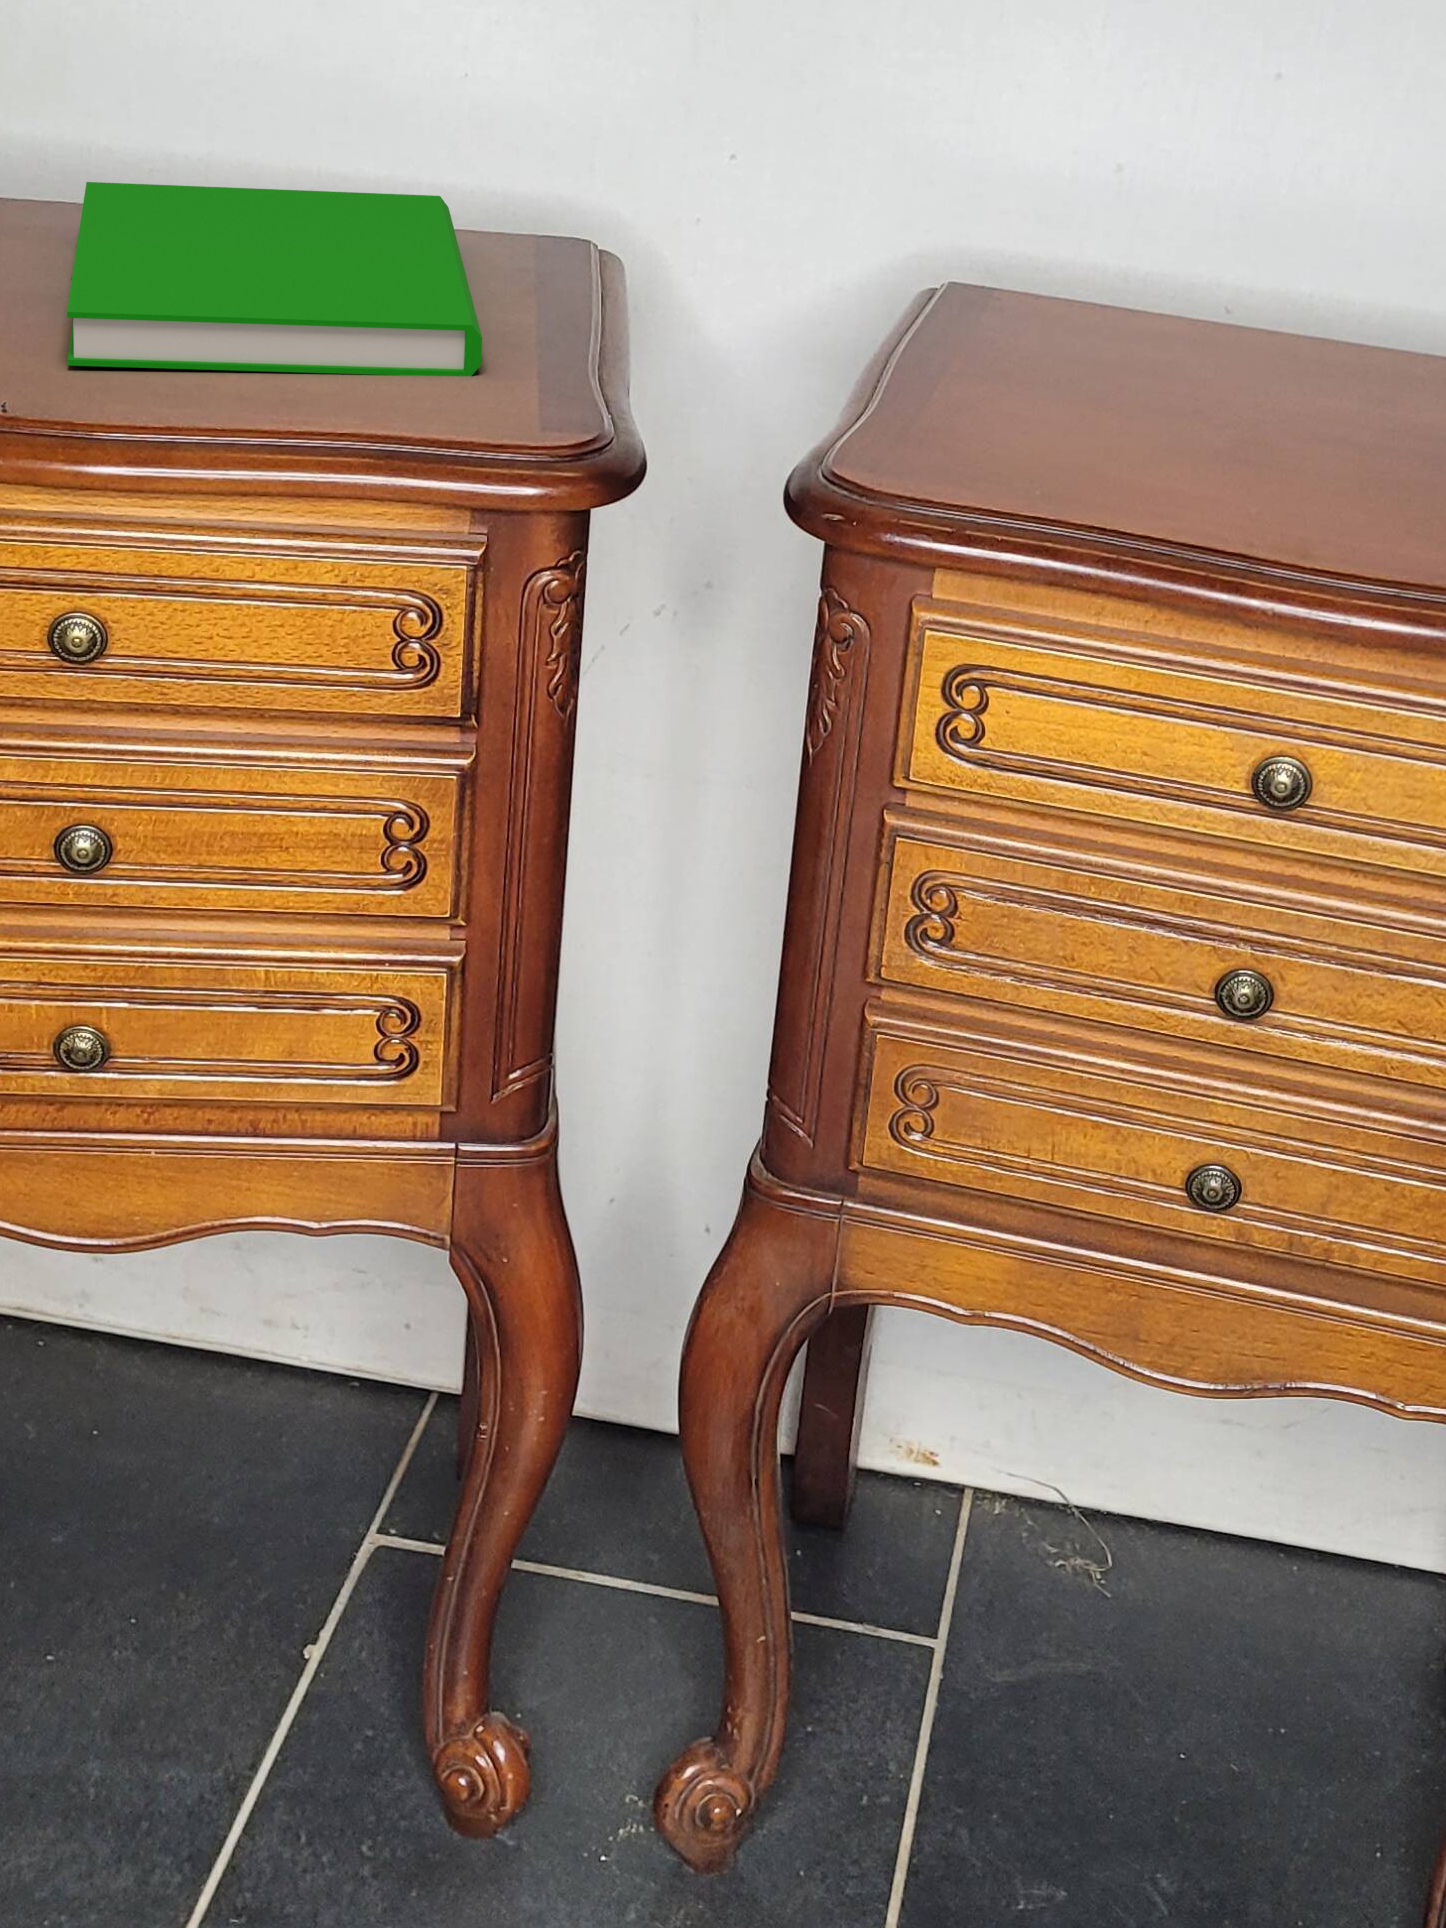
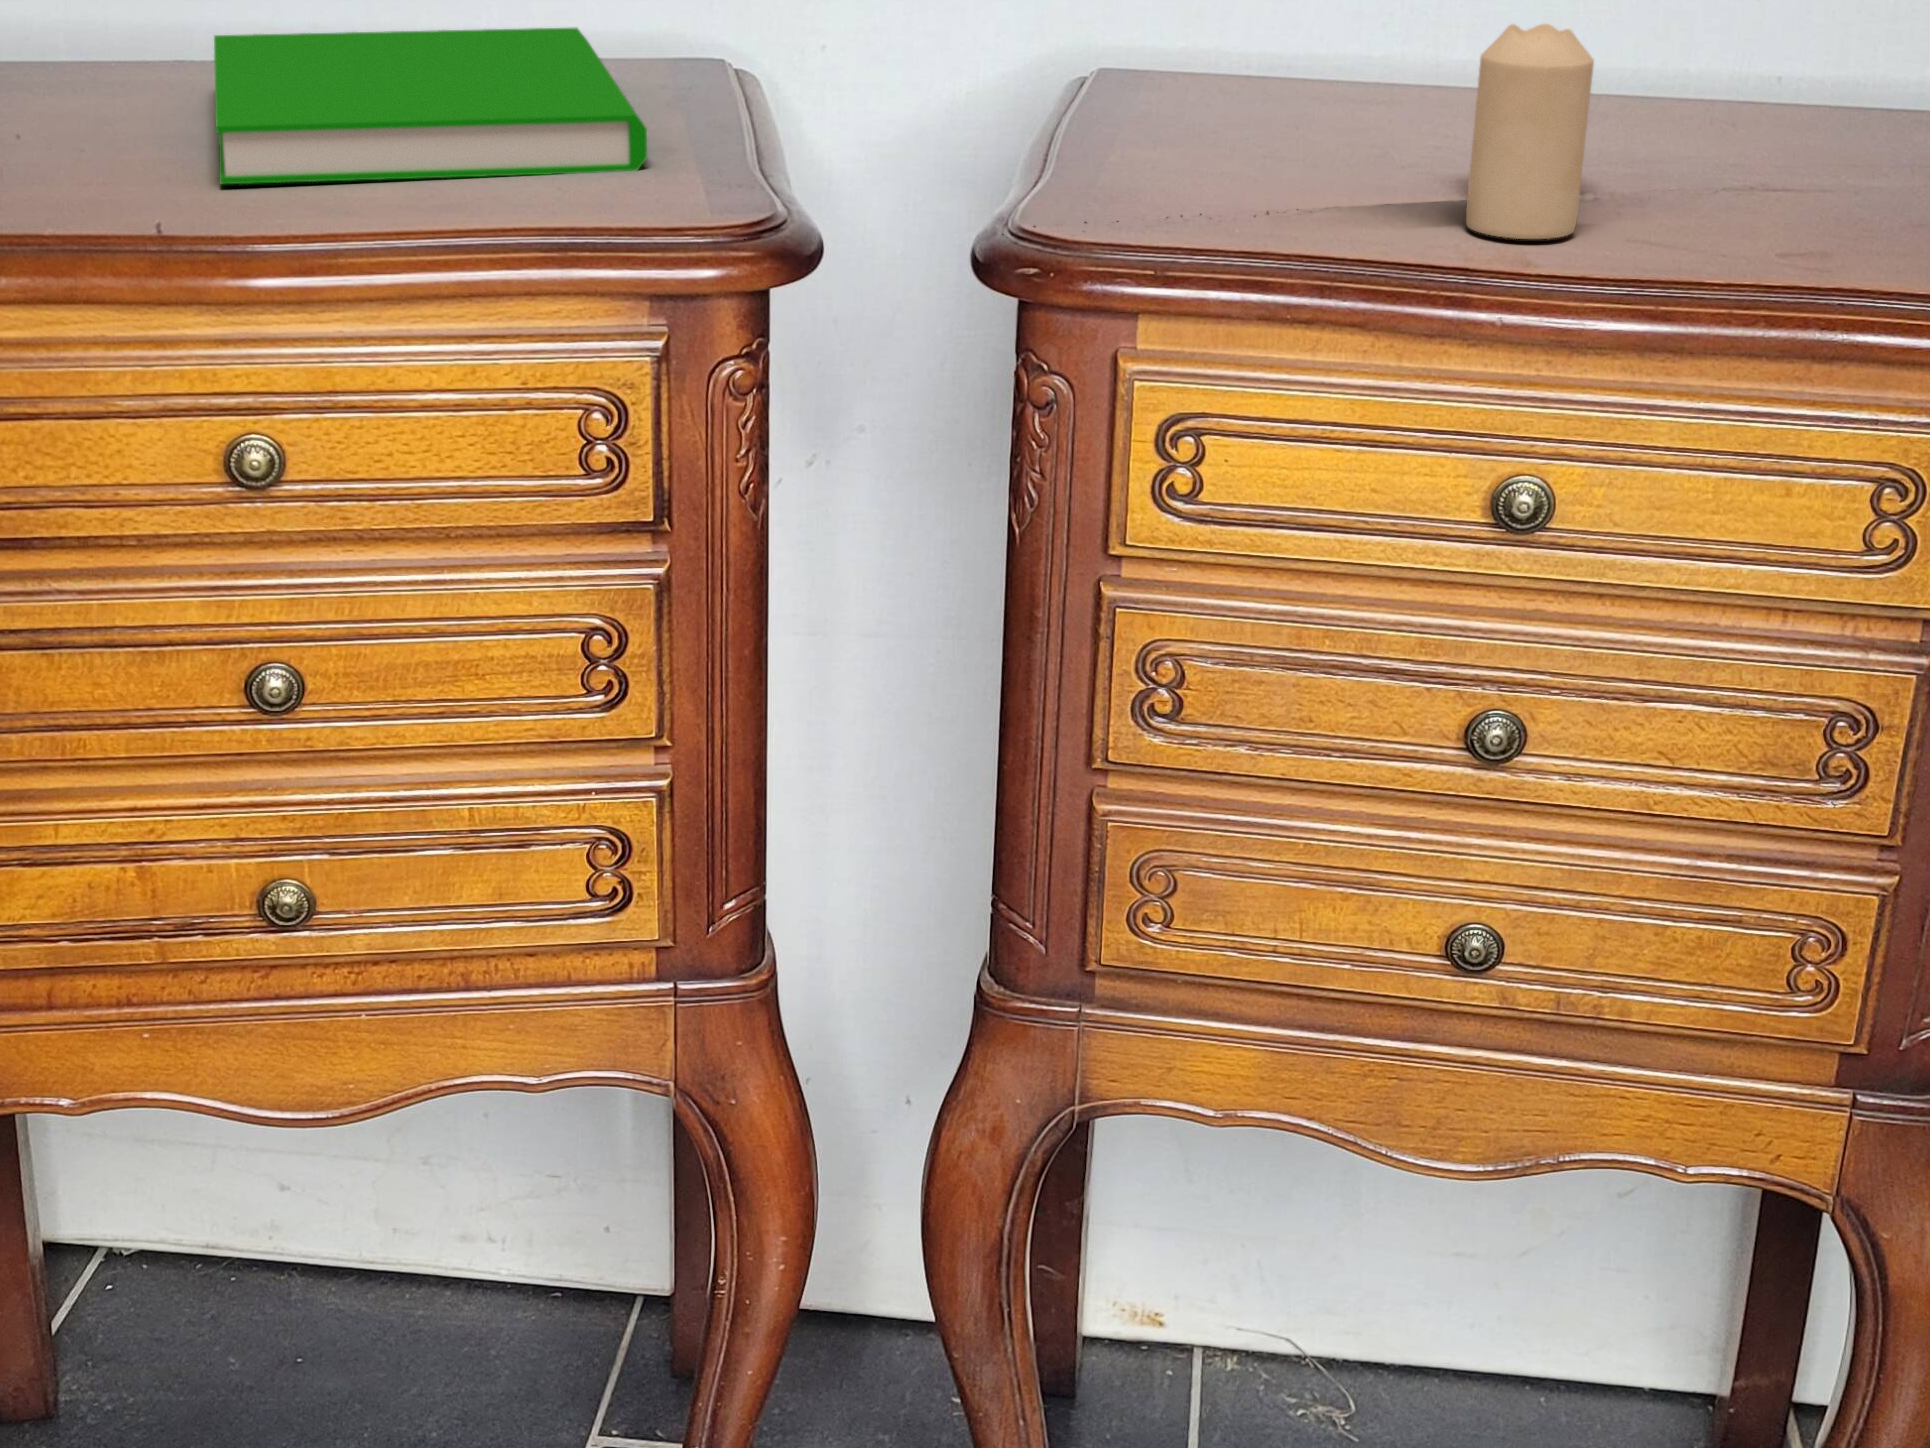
candle: none [1253,323,1383,529] -> present [1466,24,1594,239]

